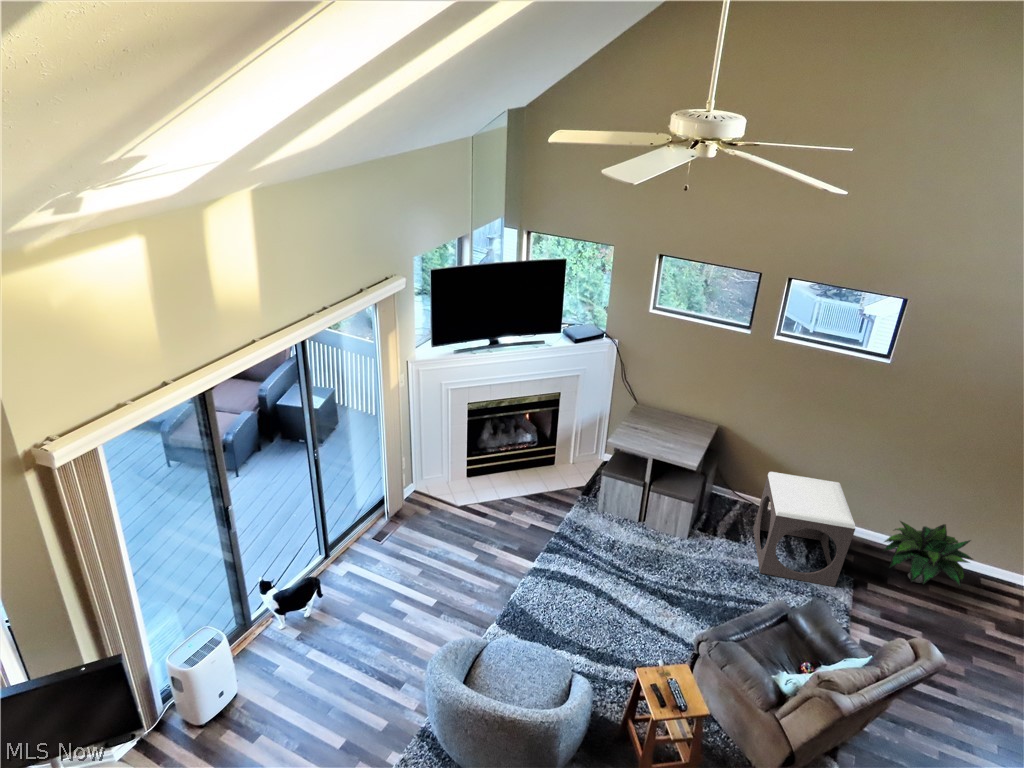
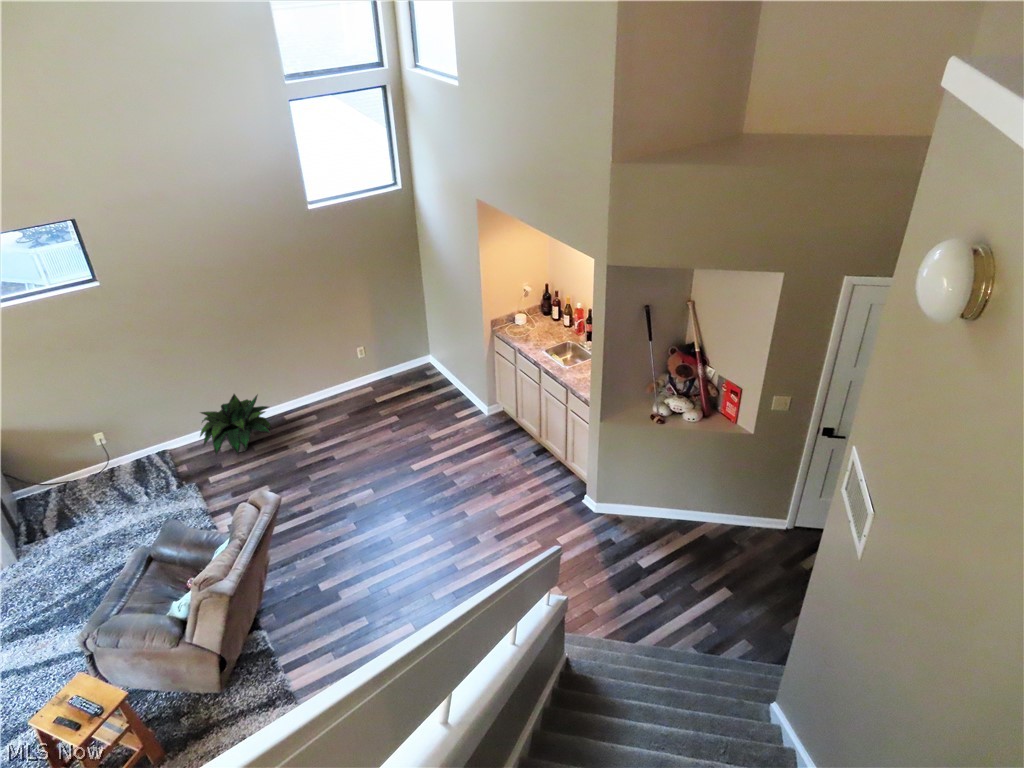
footstool: present [753,472,855,587] -> none [58,413,185,538]

